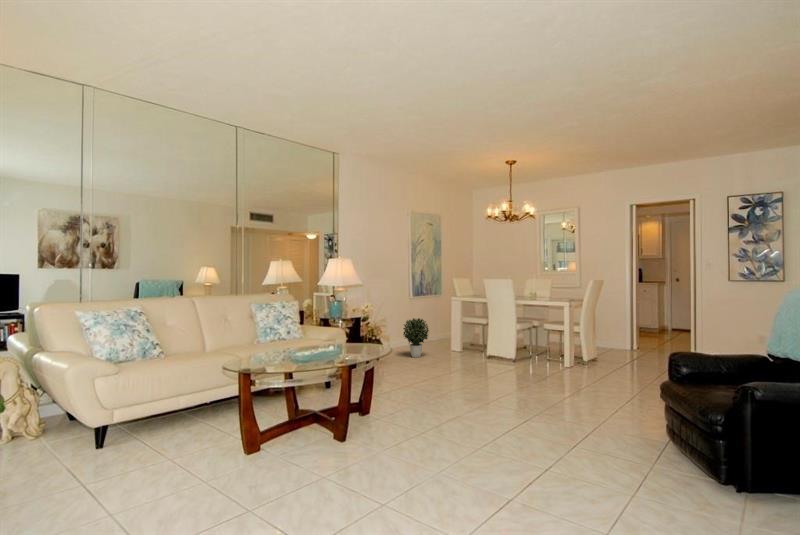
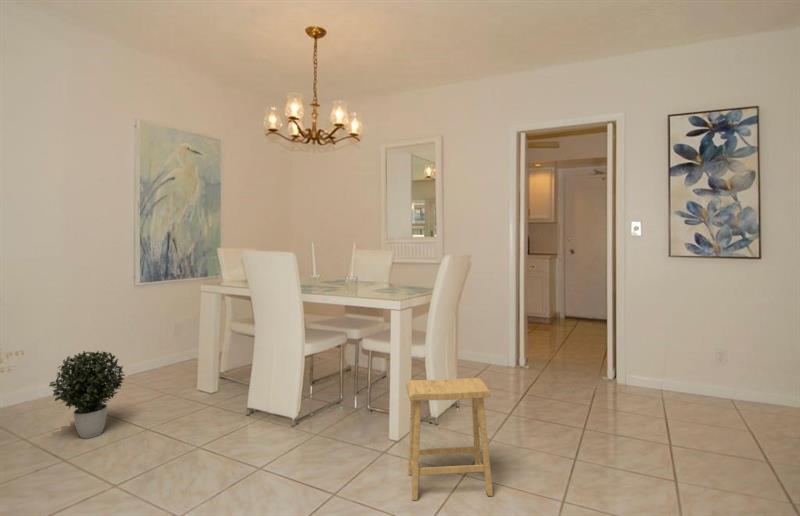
footstool: none [577,329,619,377] -> present [406,378,493,500]

